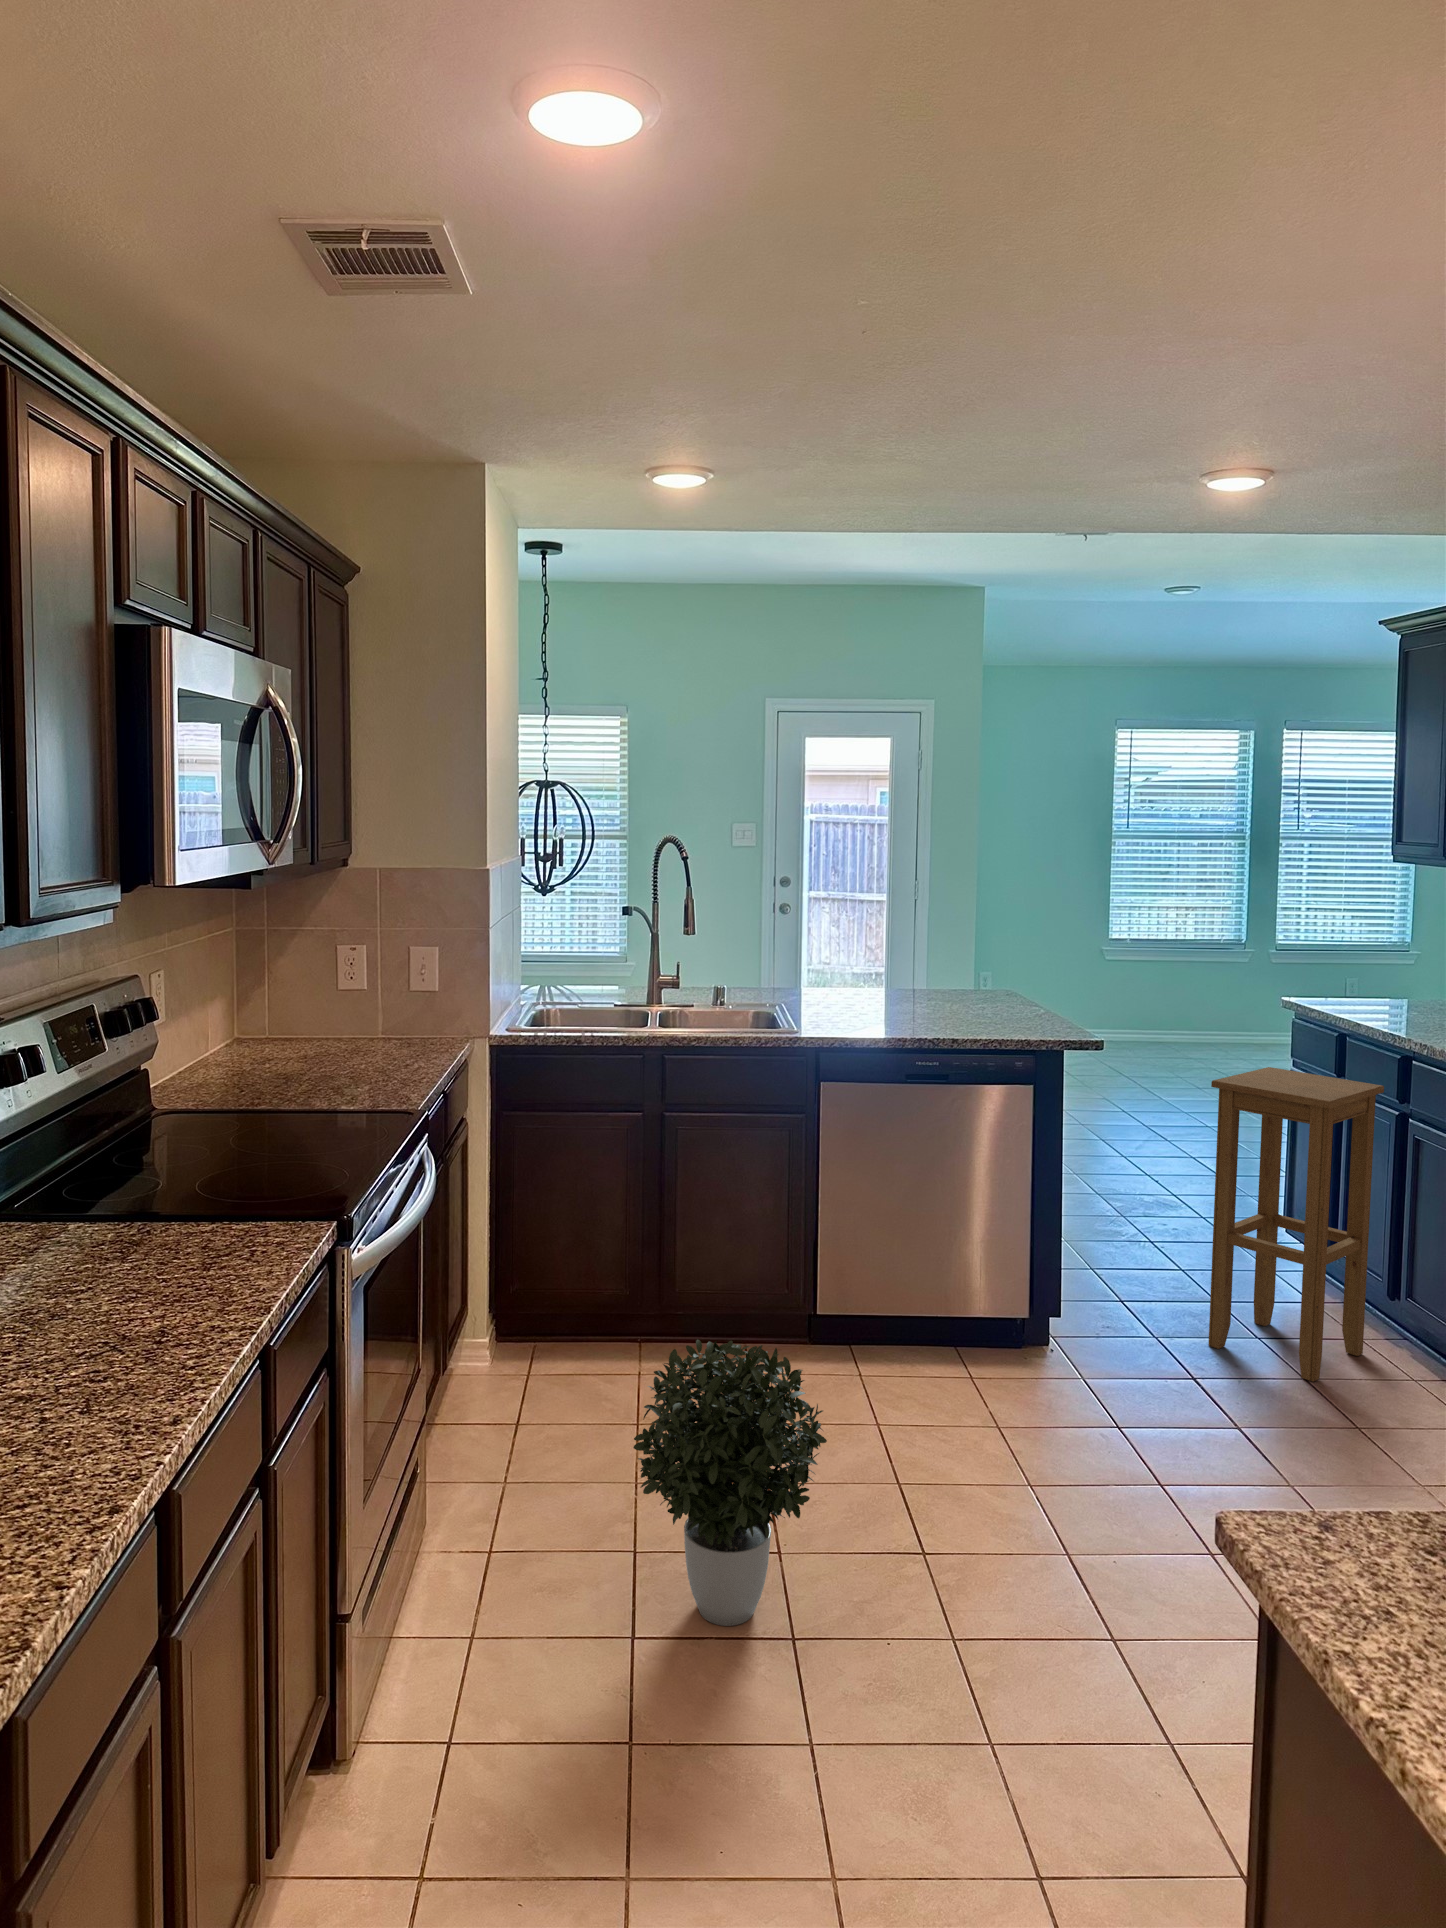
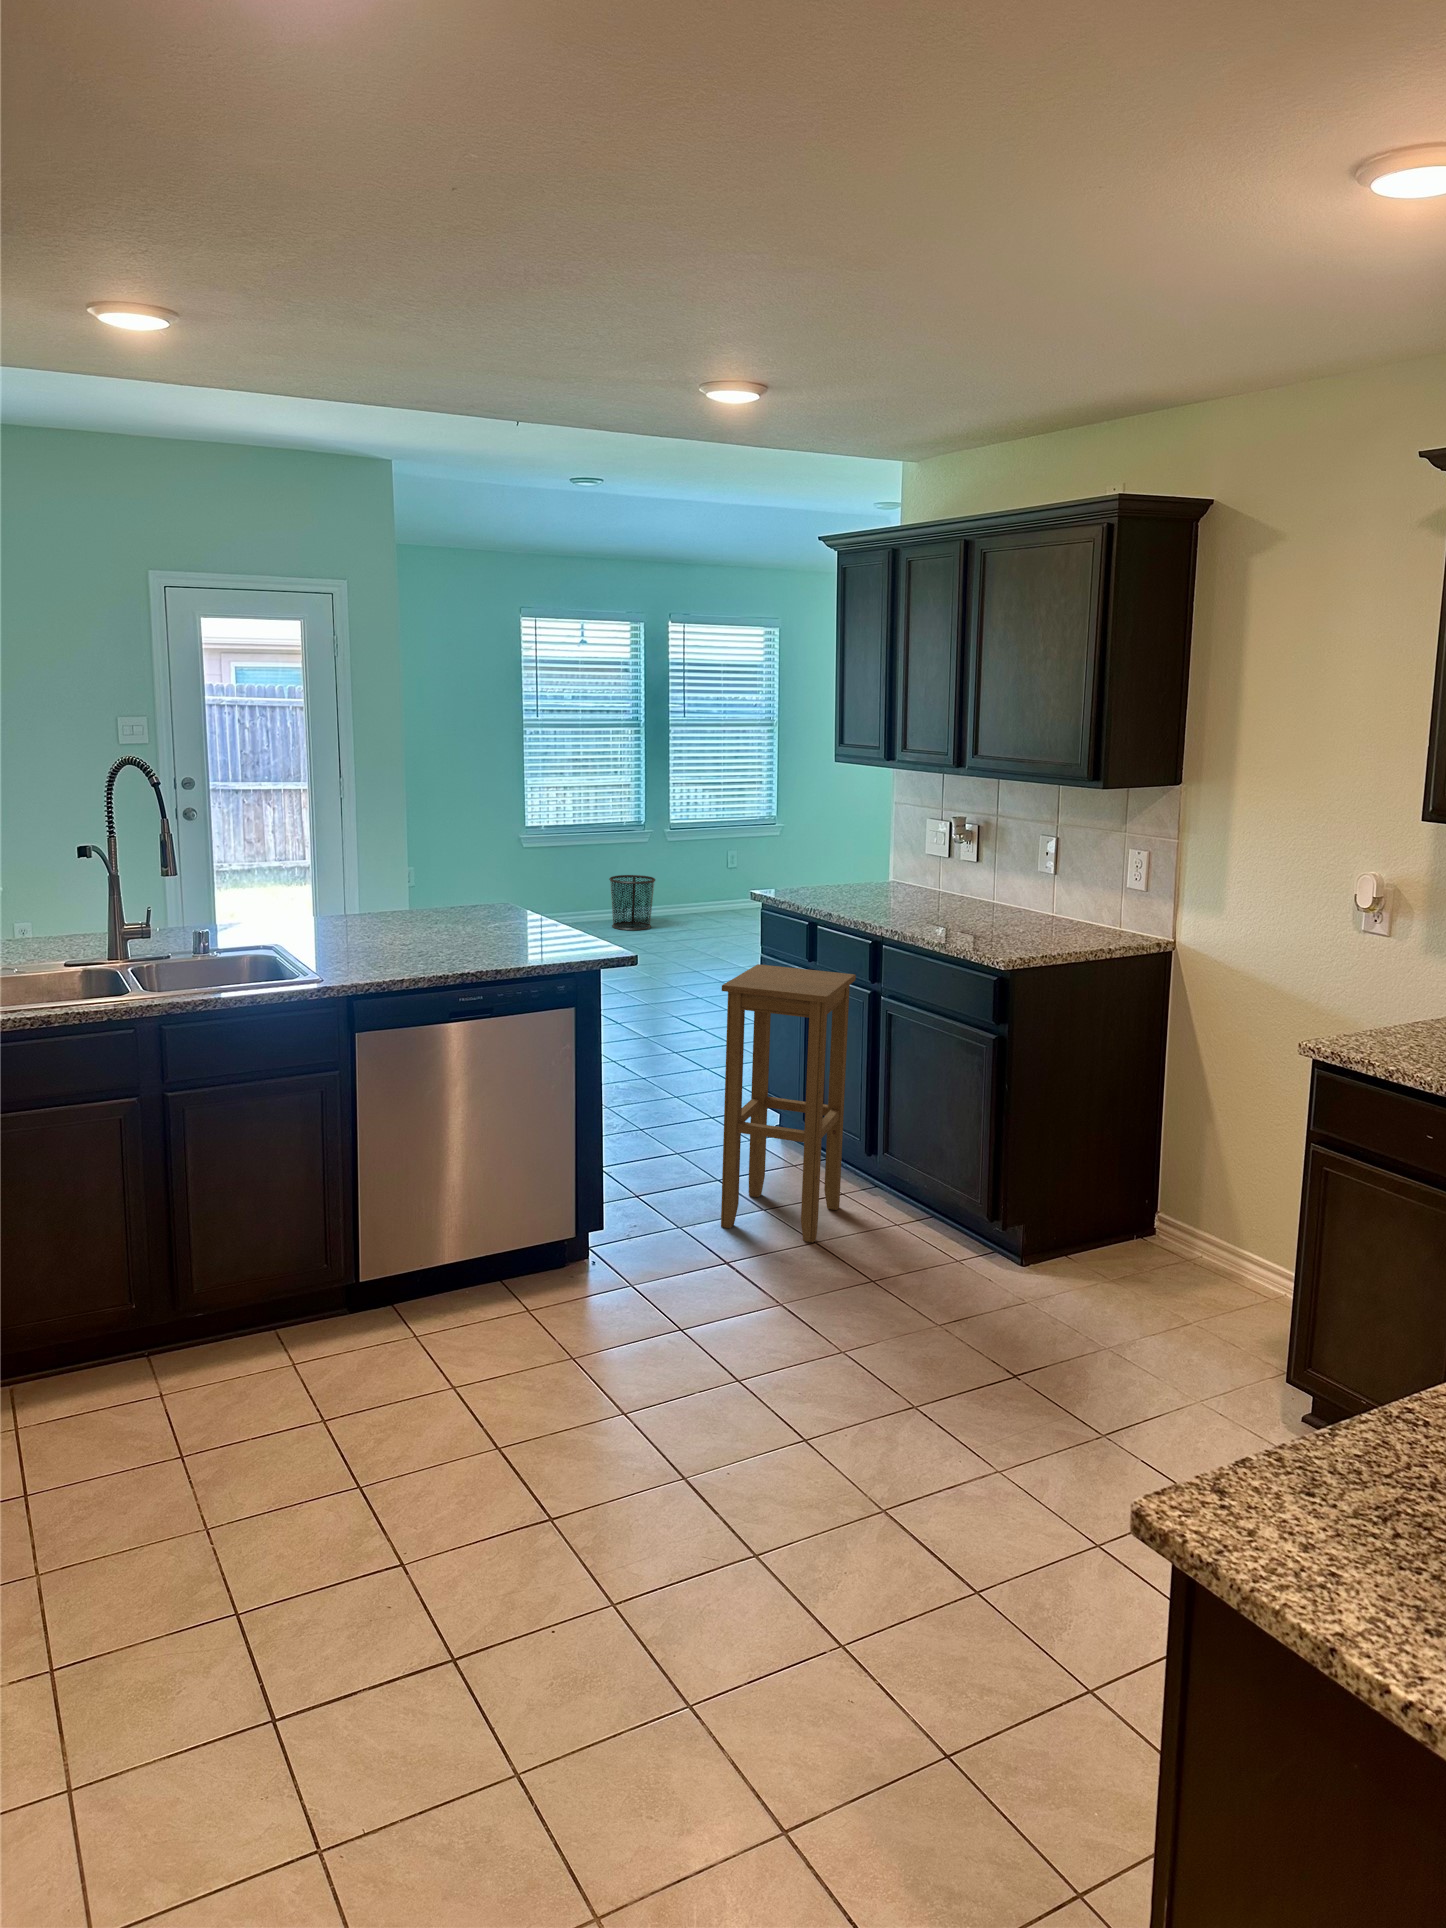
waste bin: none [1202,997,1256,1057] -> present [609,875,655,930]
potted plant: present [633,1339,827,1626] -> none [263,1360,480,1677]

